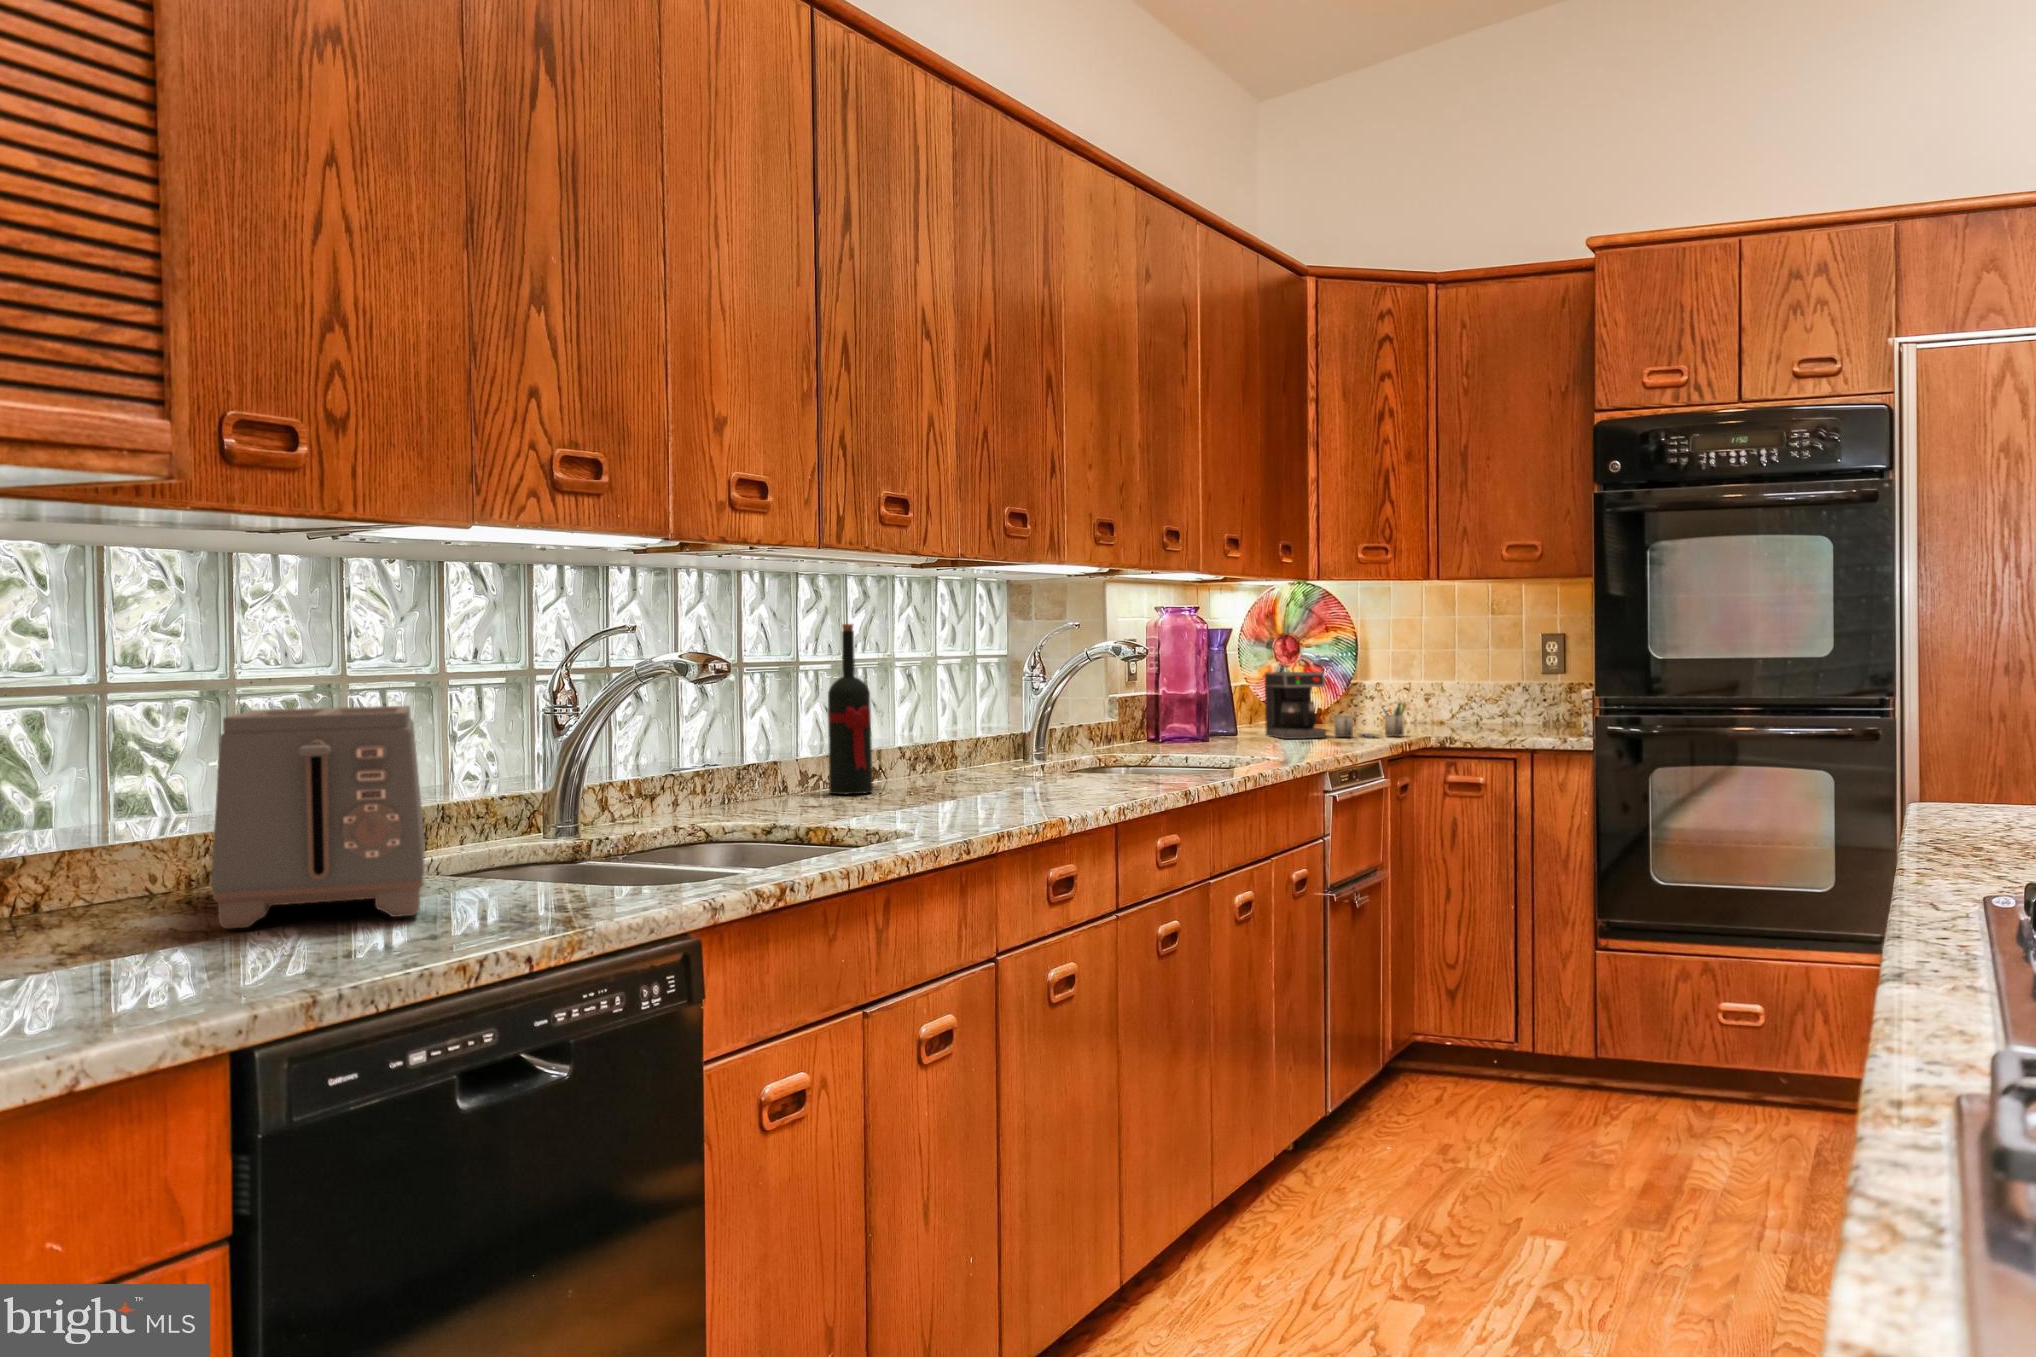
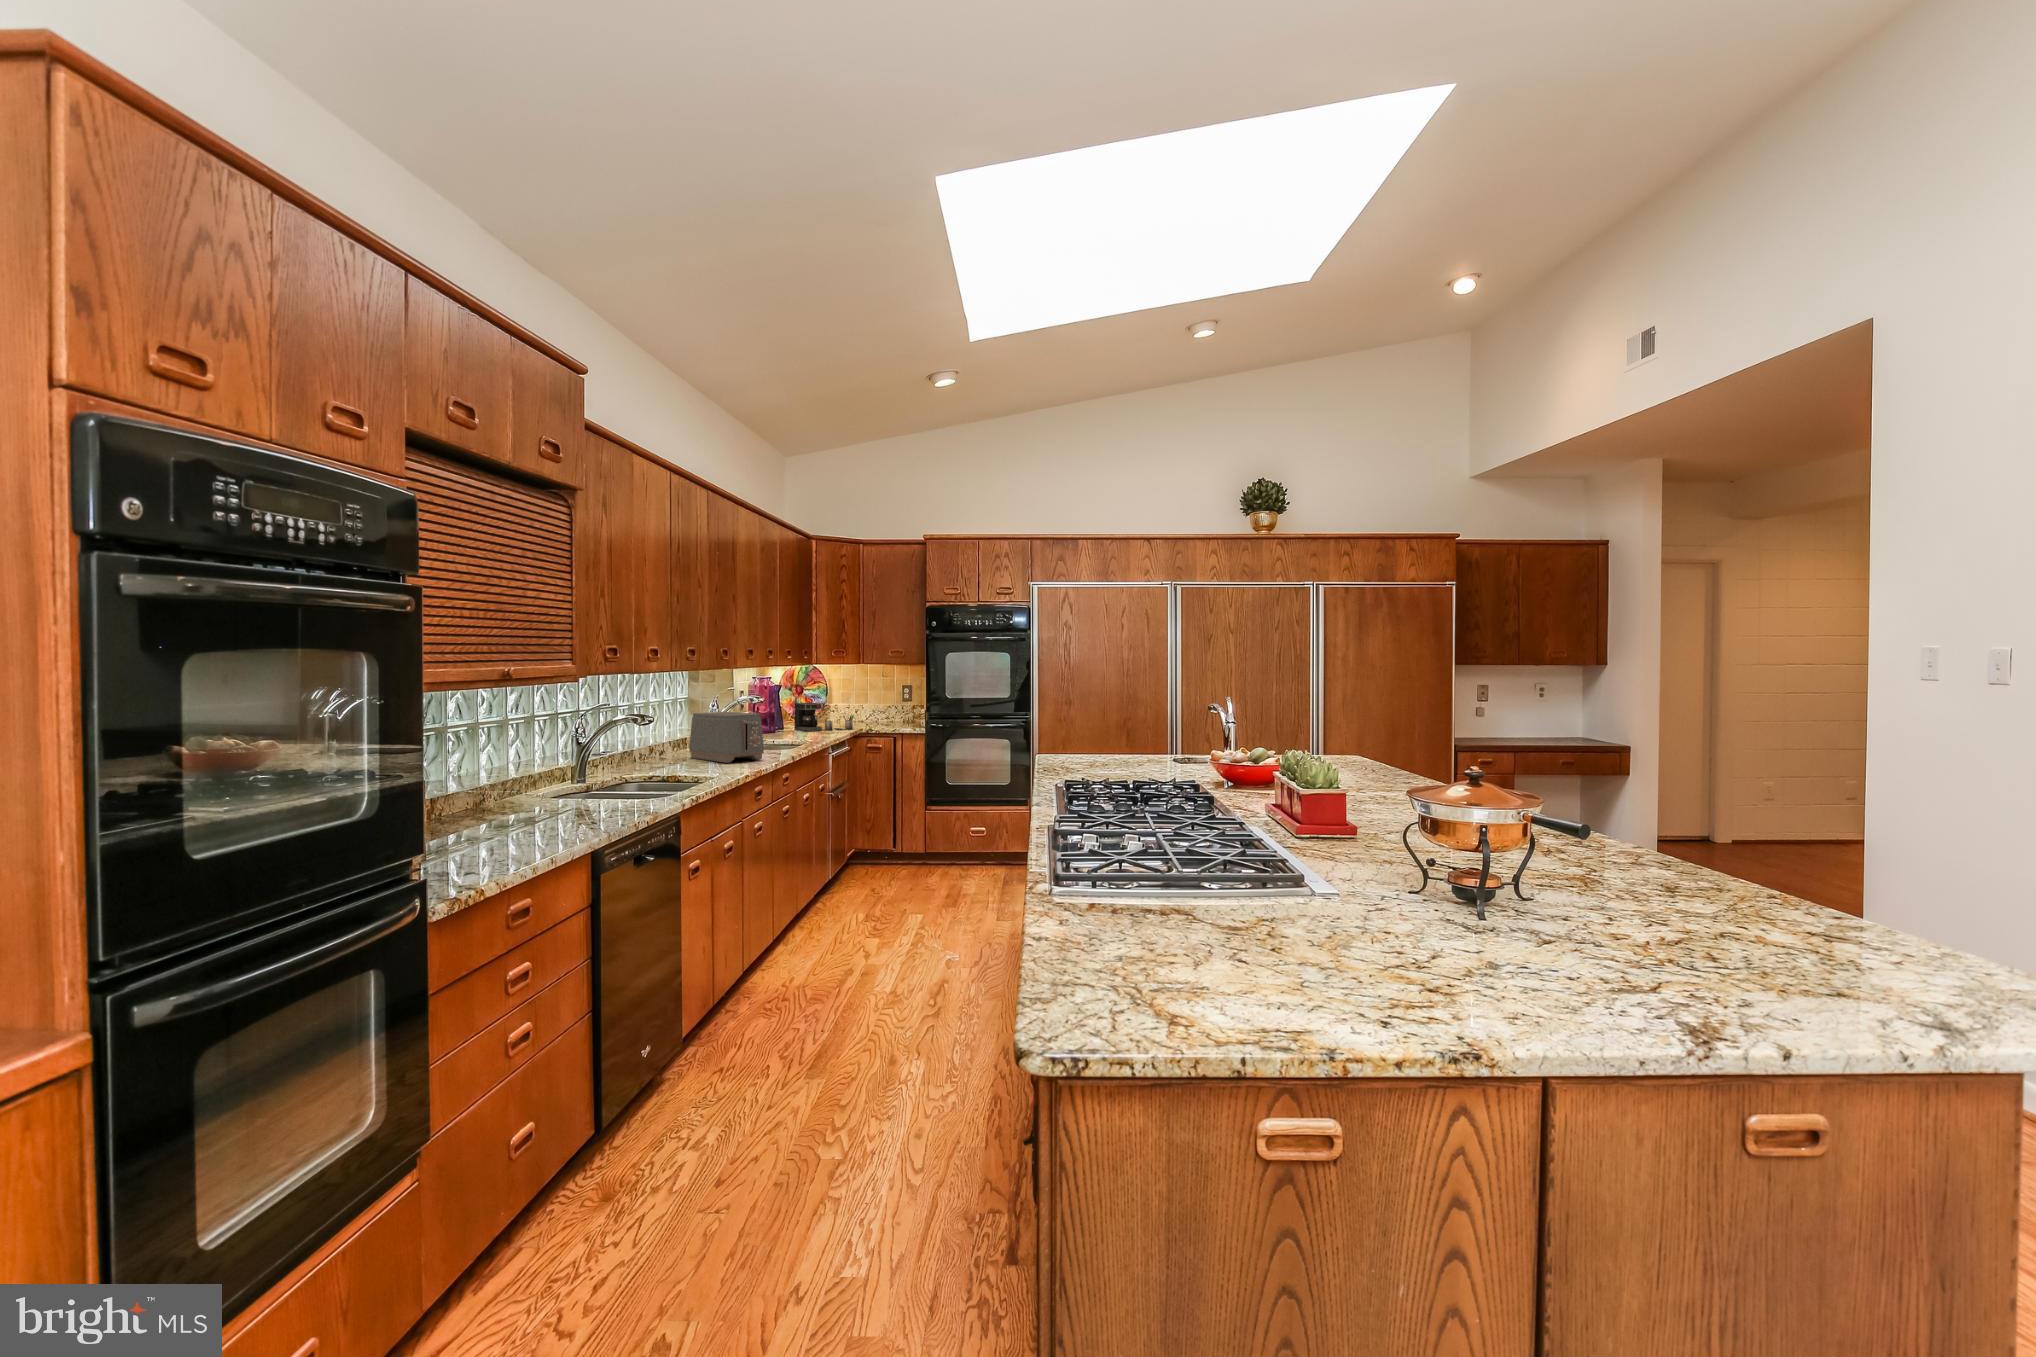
wine bottle: present [828,624,873,794] -> none [644,693,665,764]
toaster: present [211,706,425,929] -> present [689,712,764,763]

